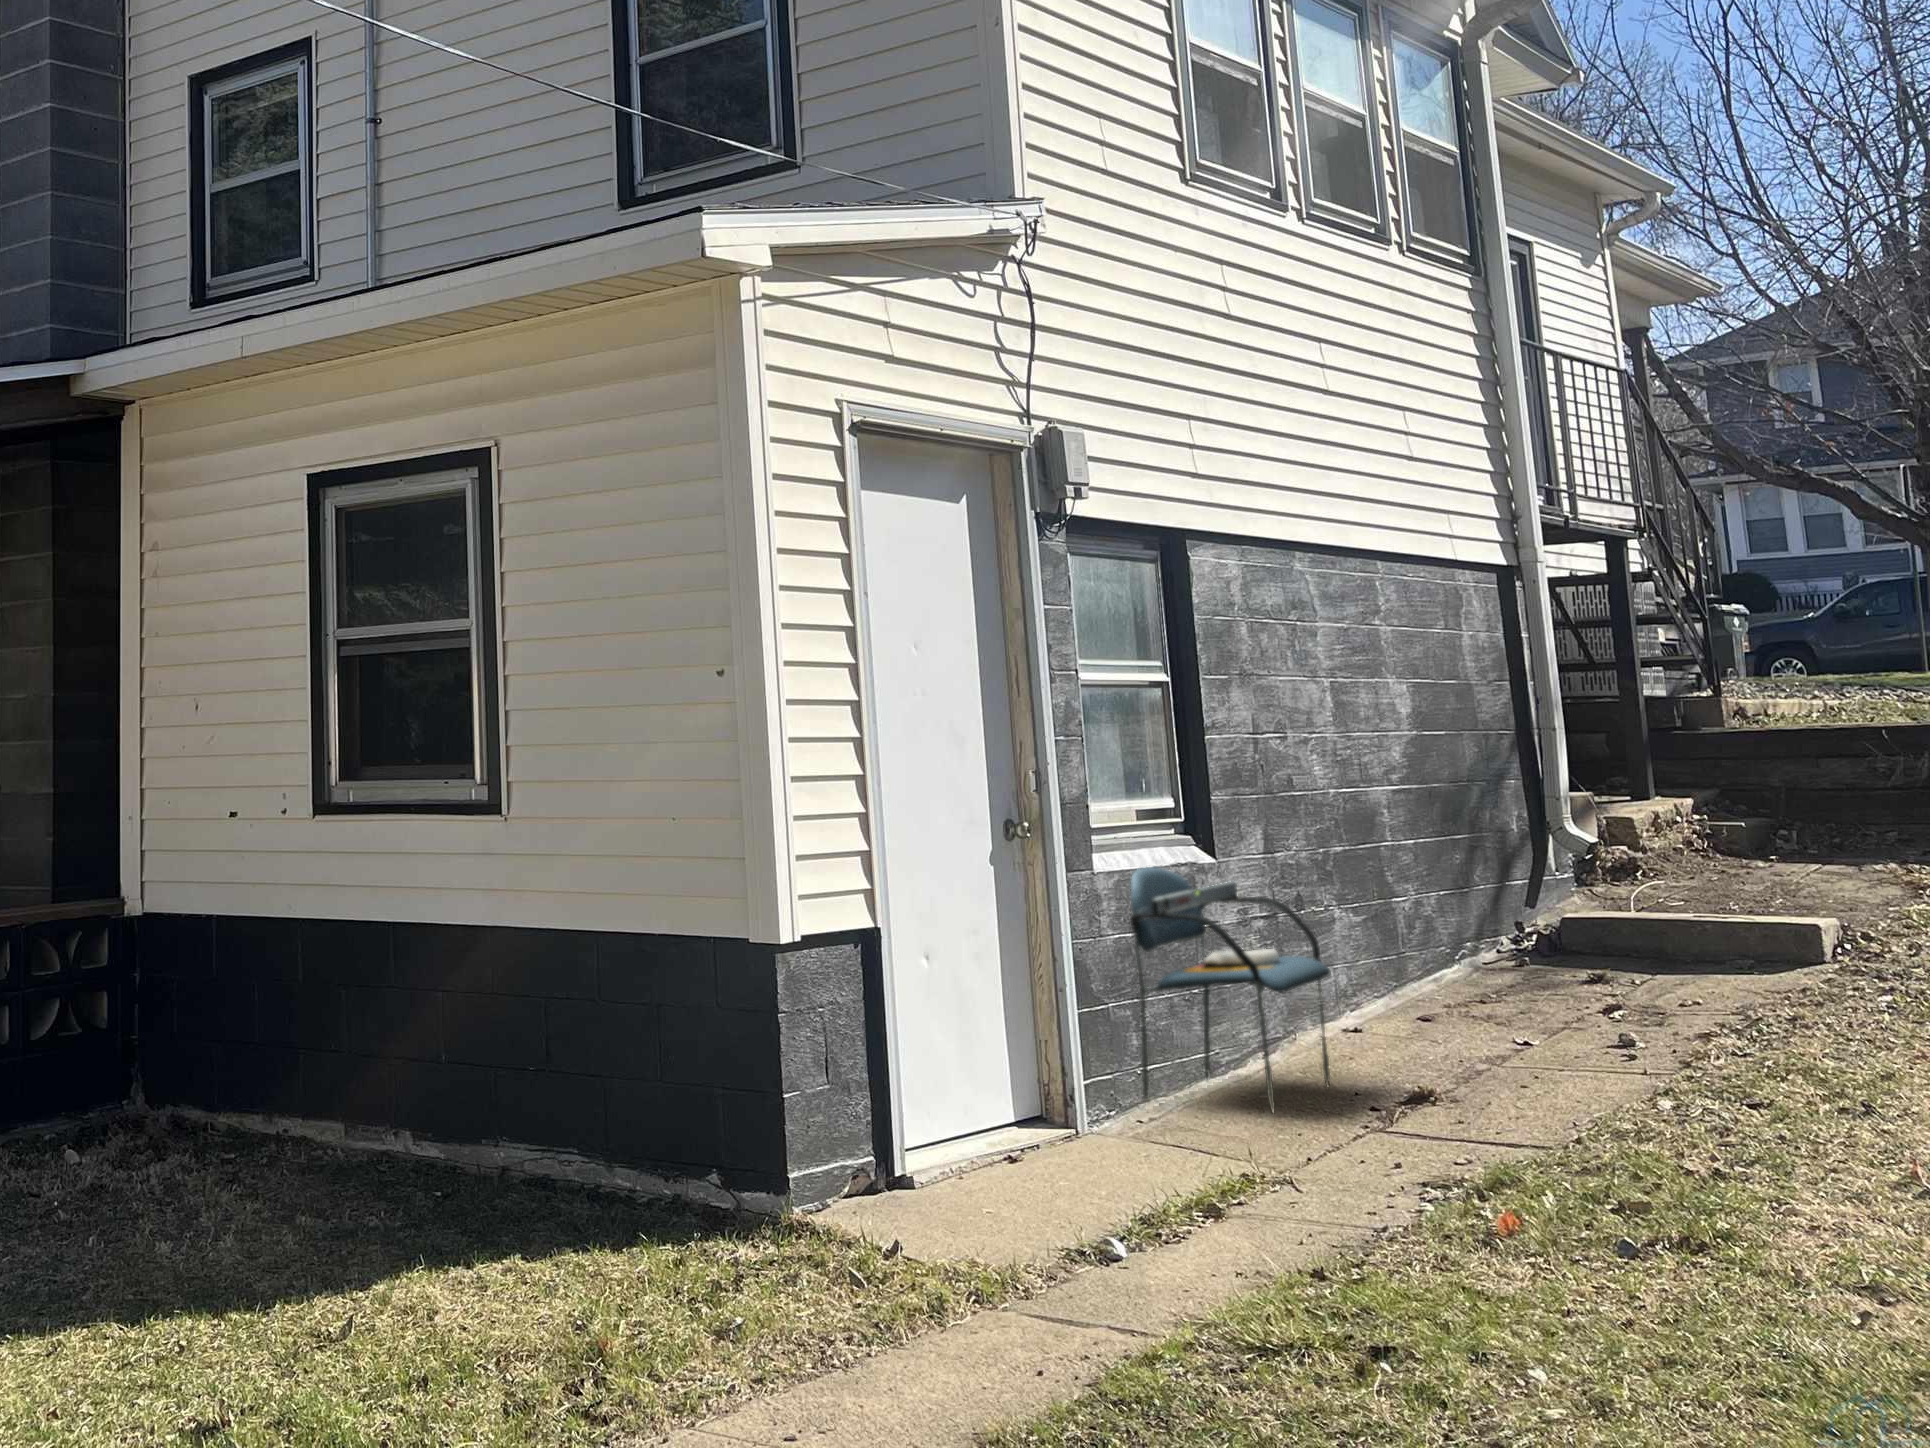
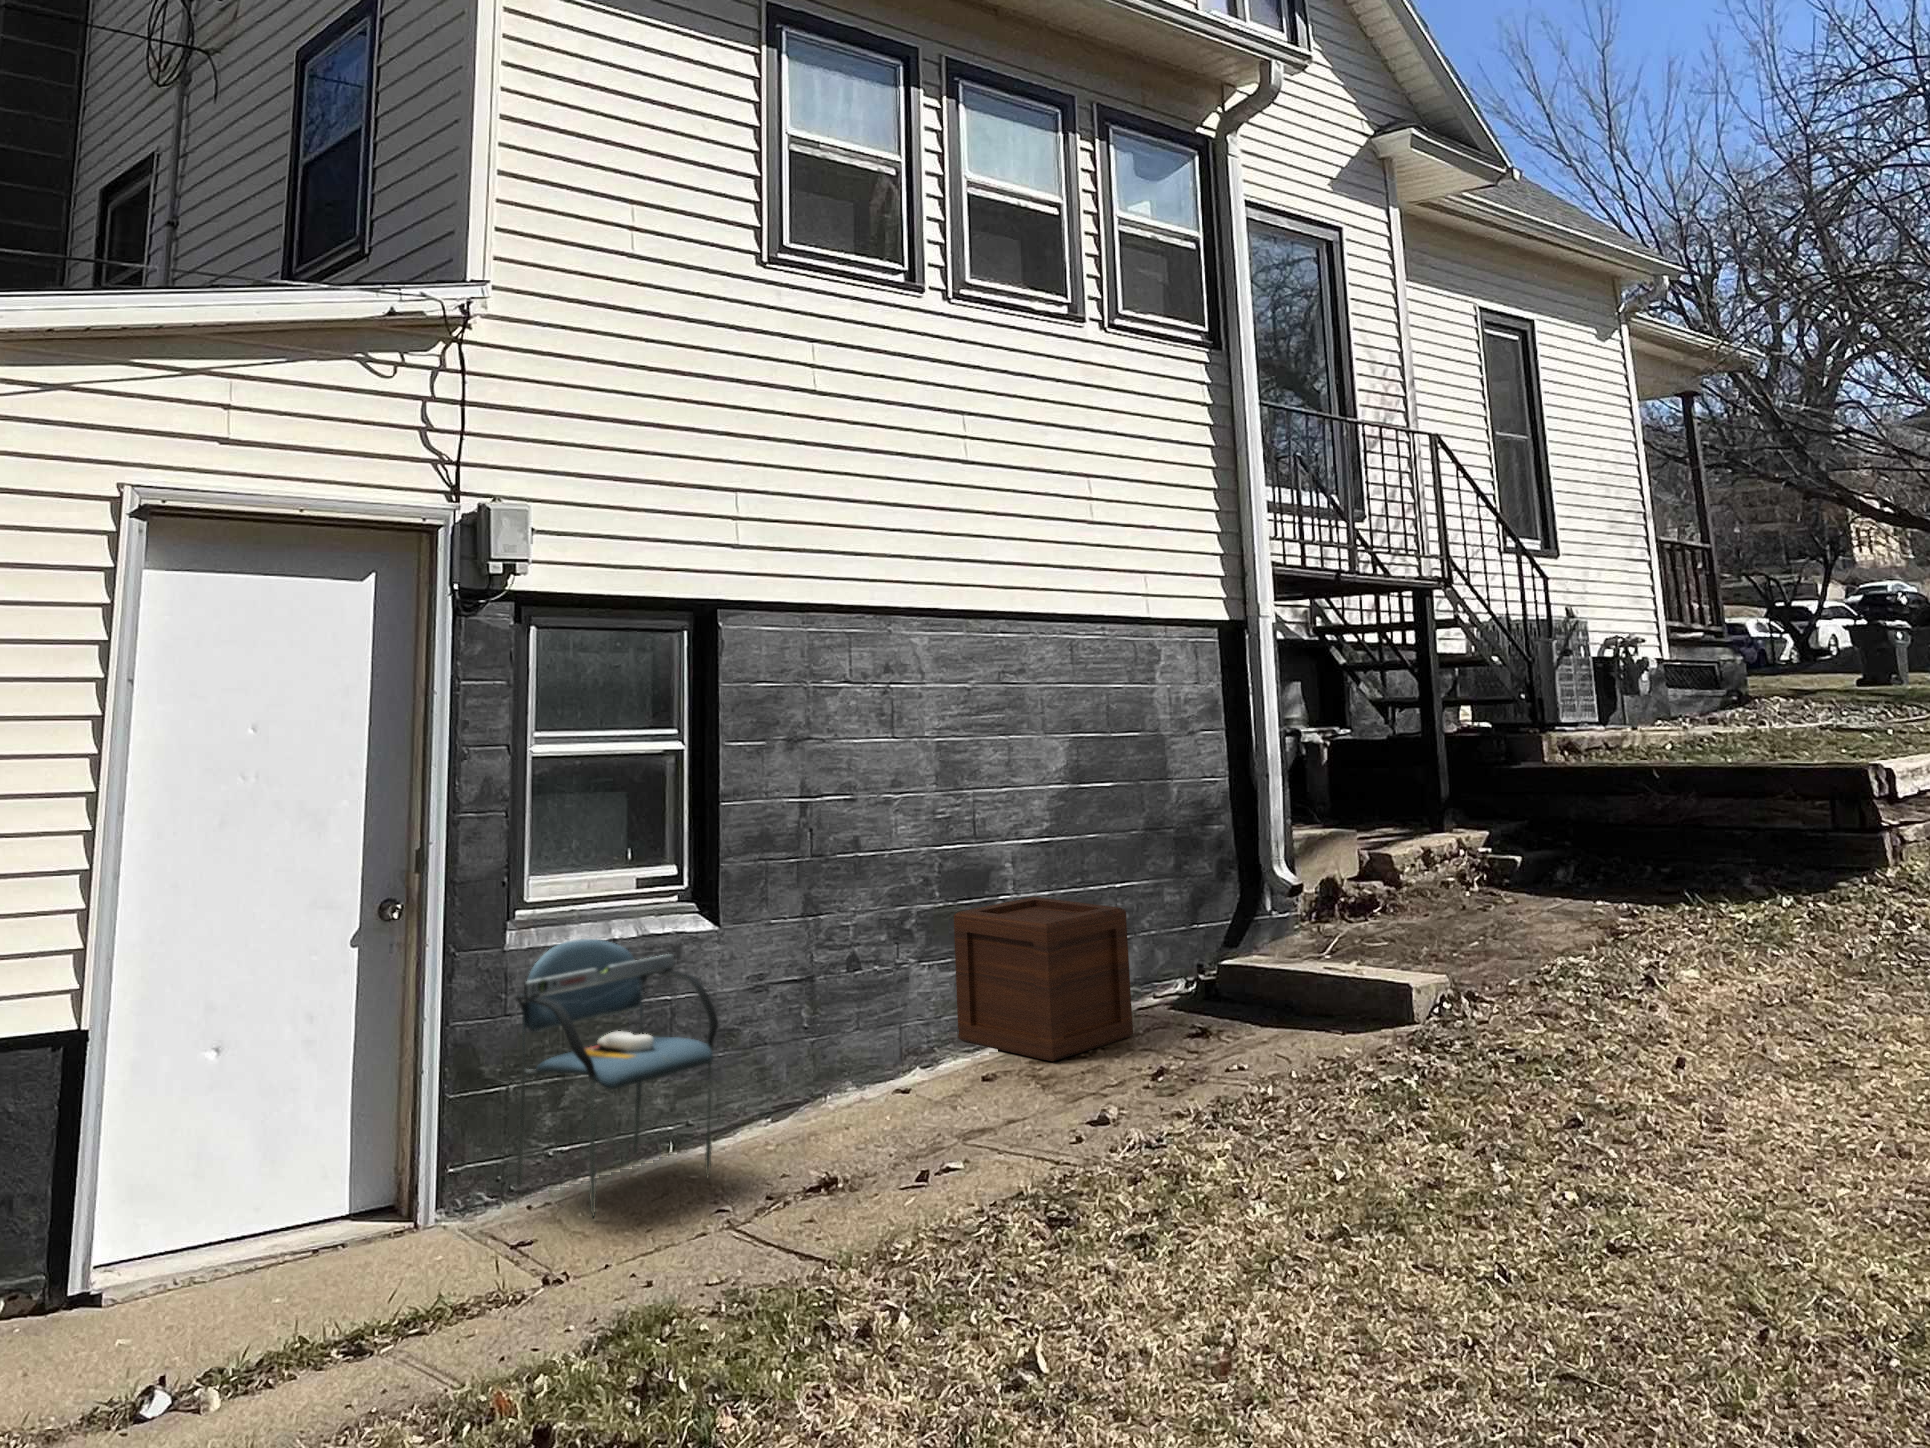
wooden crate: none [1365,853,1560,1006] -> present [954,897,1133,1061]

